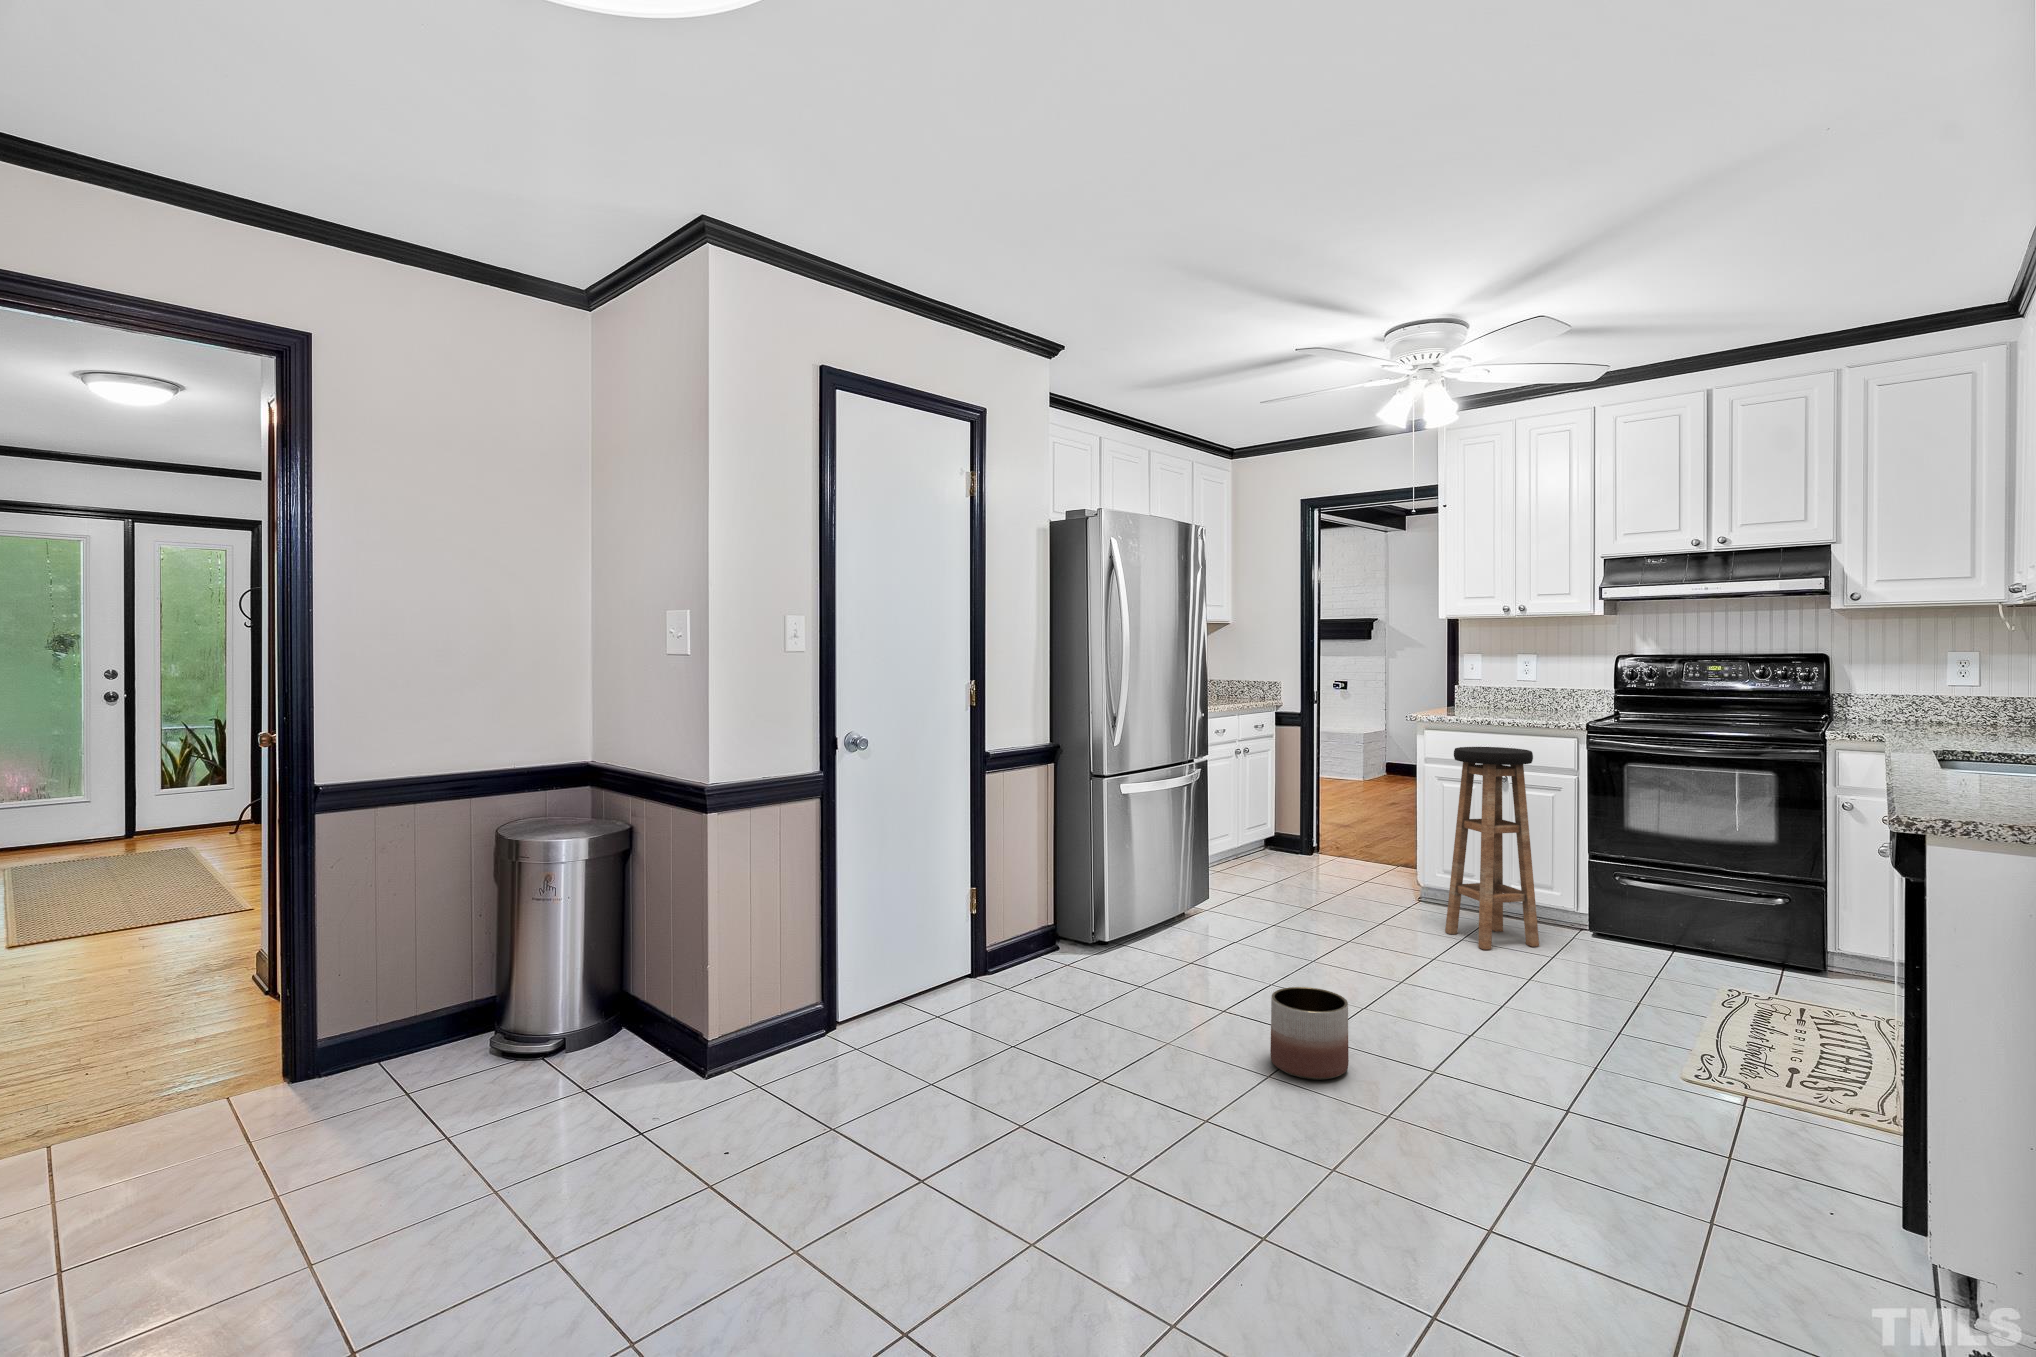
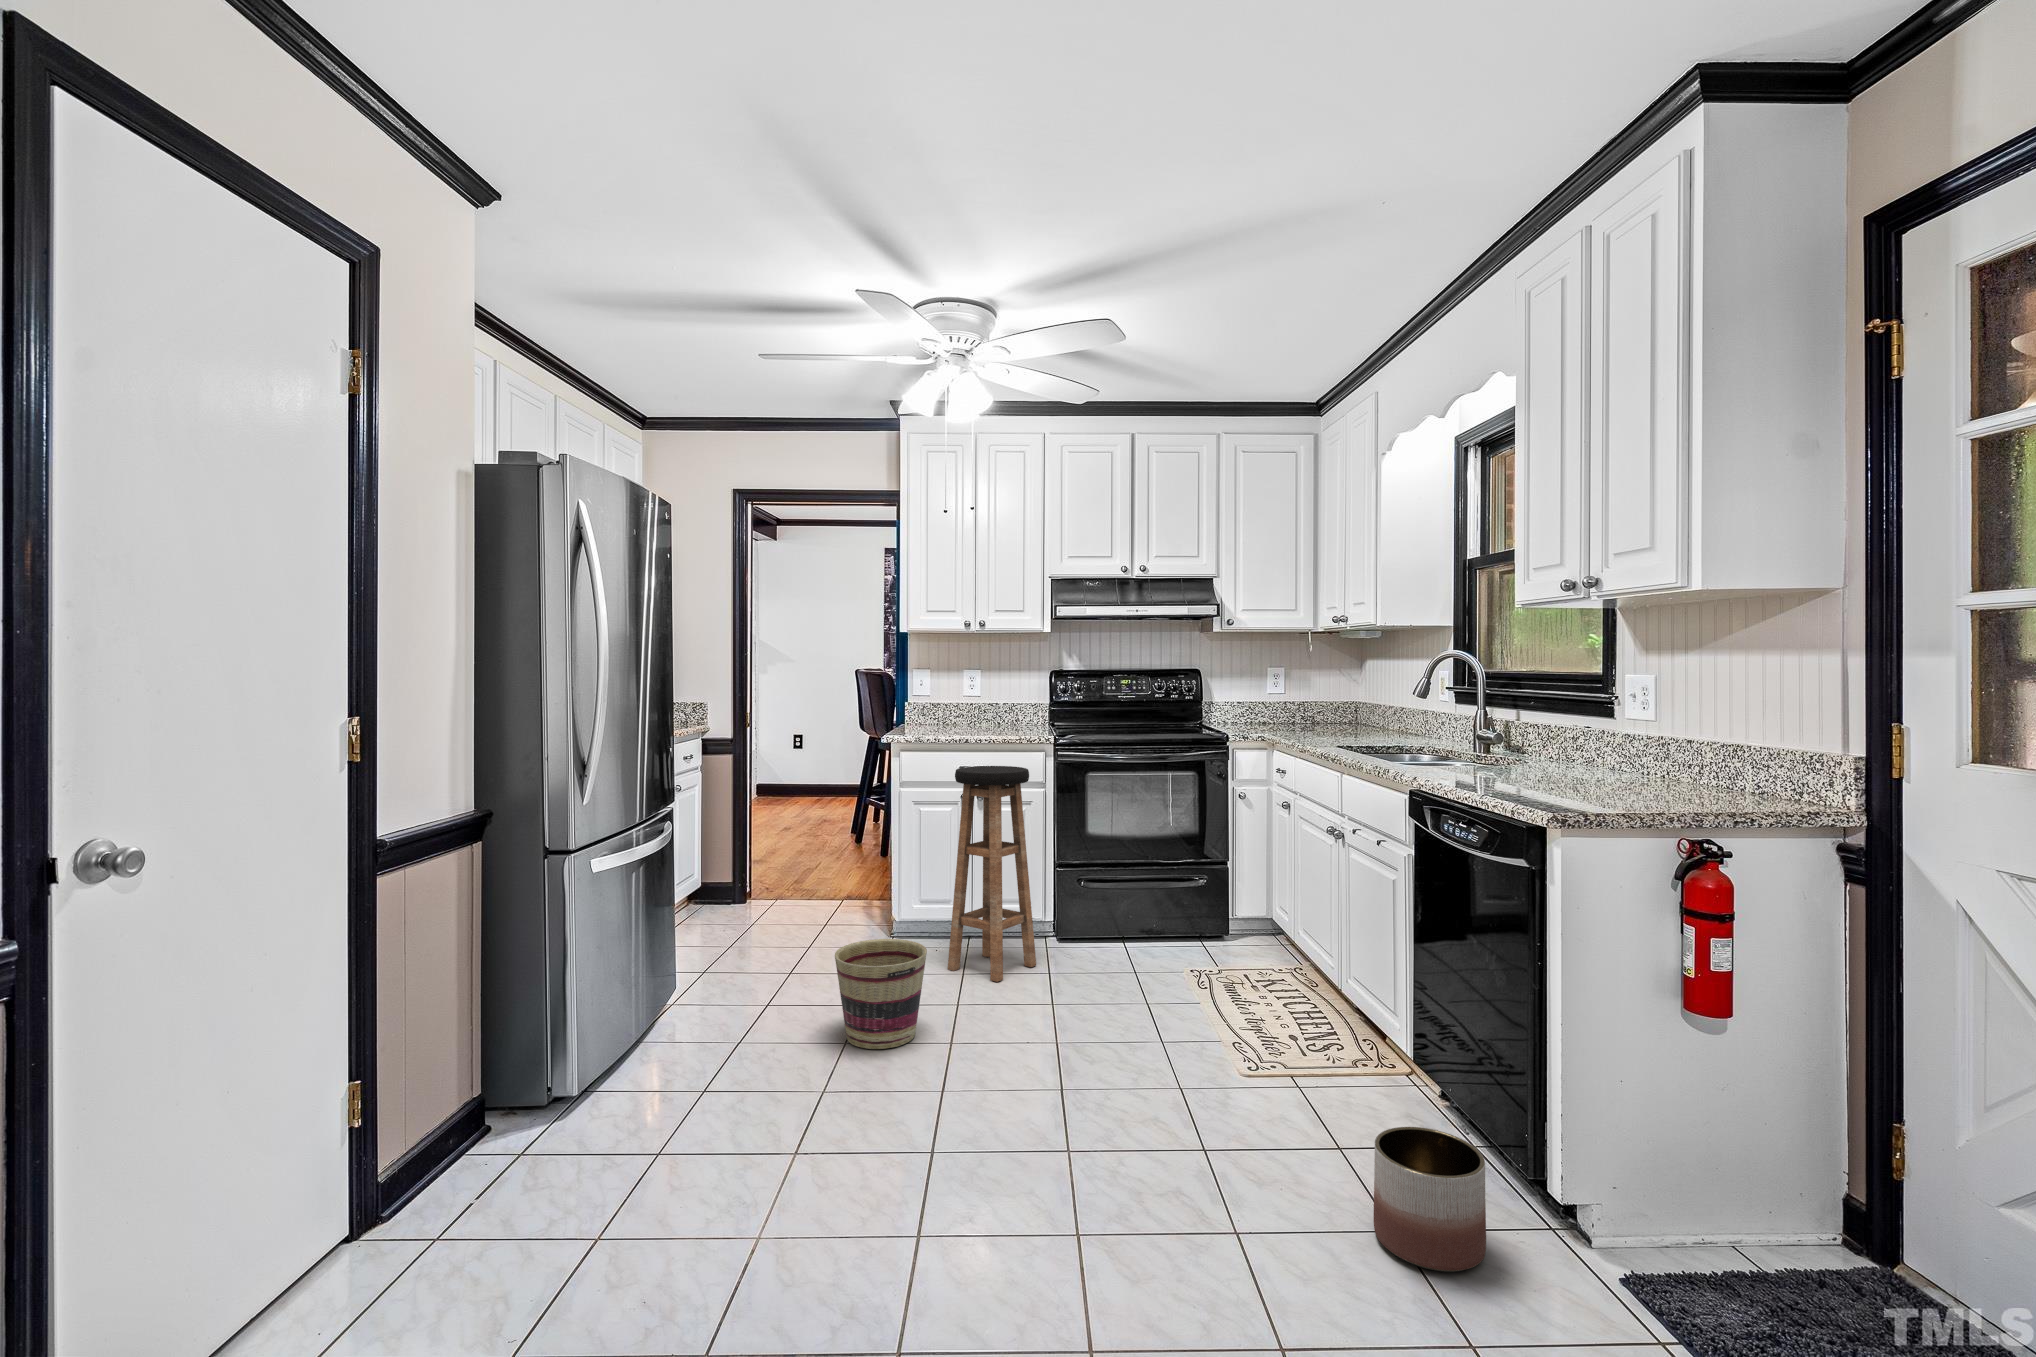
basket: none [1302,882,1382,970] -> present [835,939,927,1049]
planter: present [1270,987,1349,1080] -> present [1374,1127,1486,1272]

